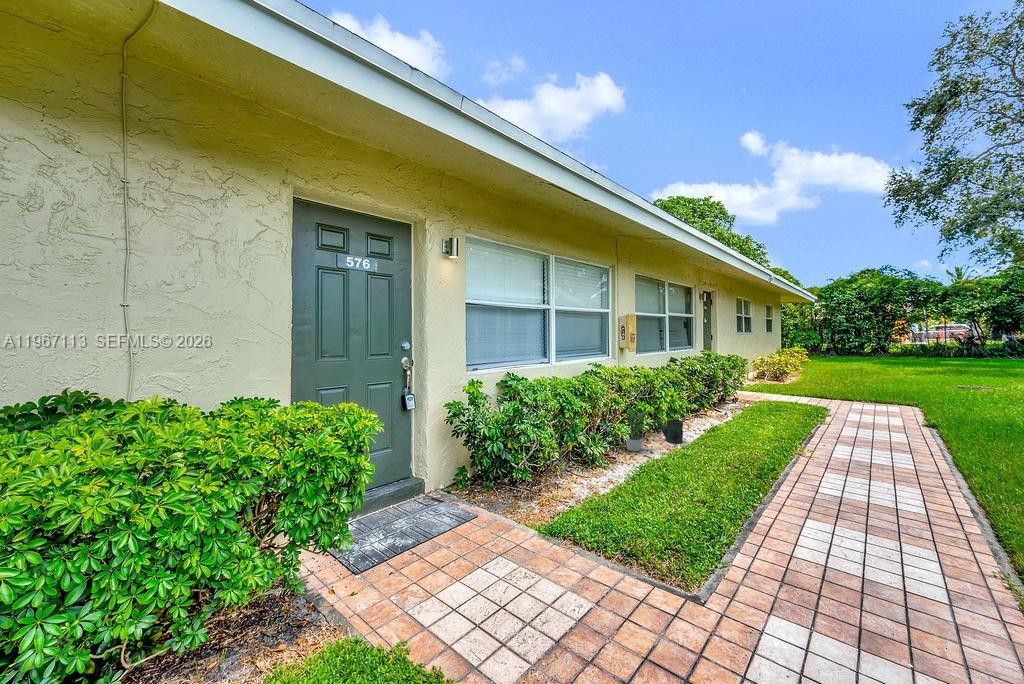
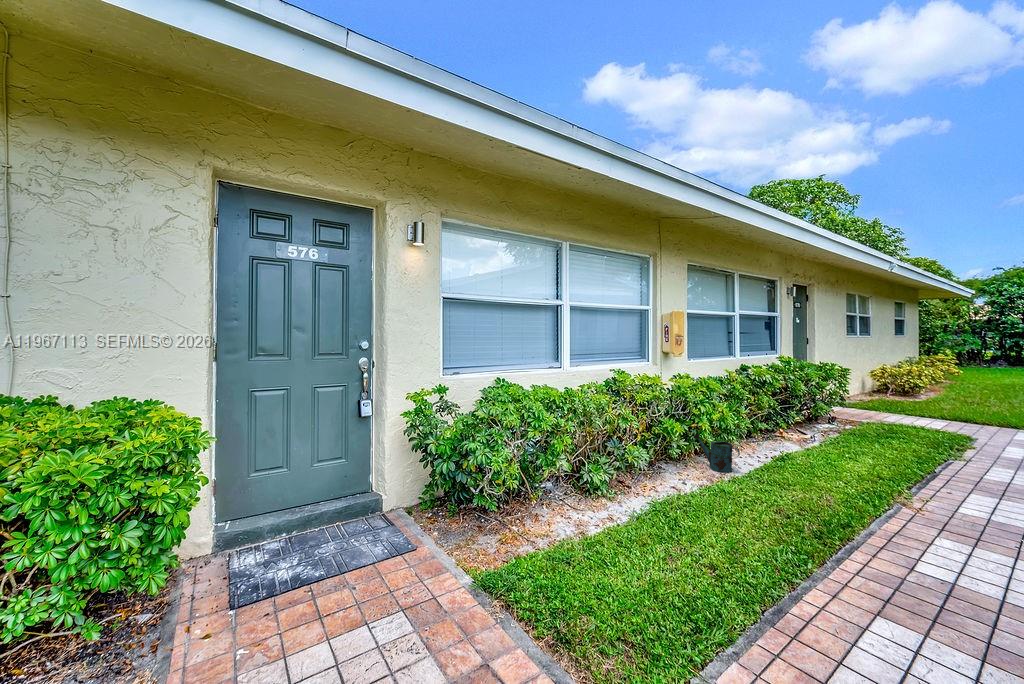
potted plant: present [626,408,651,452] -> none [645,422,686,479]

